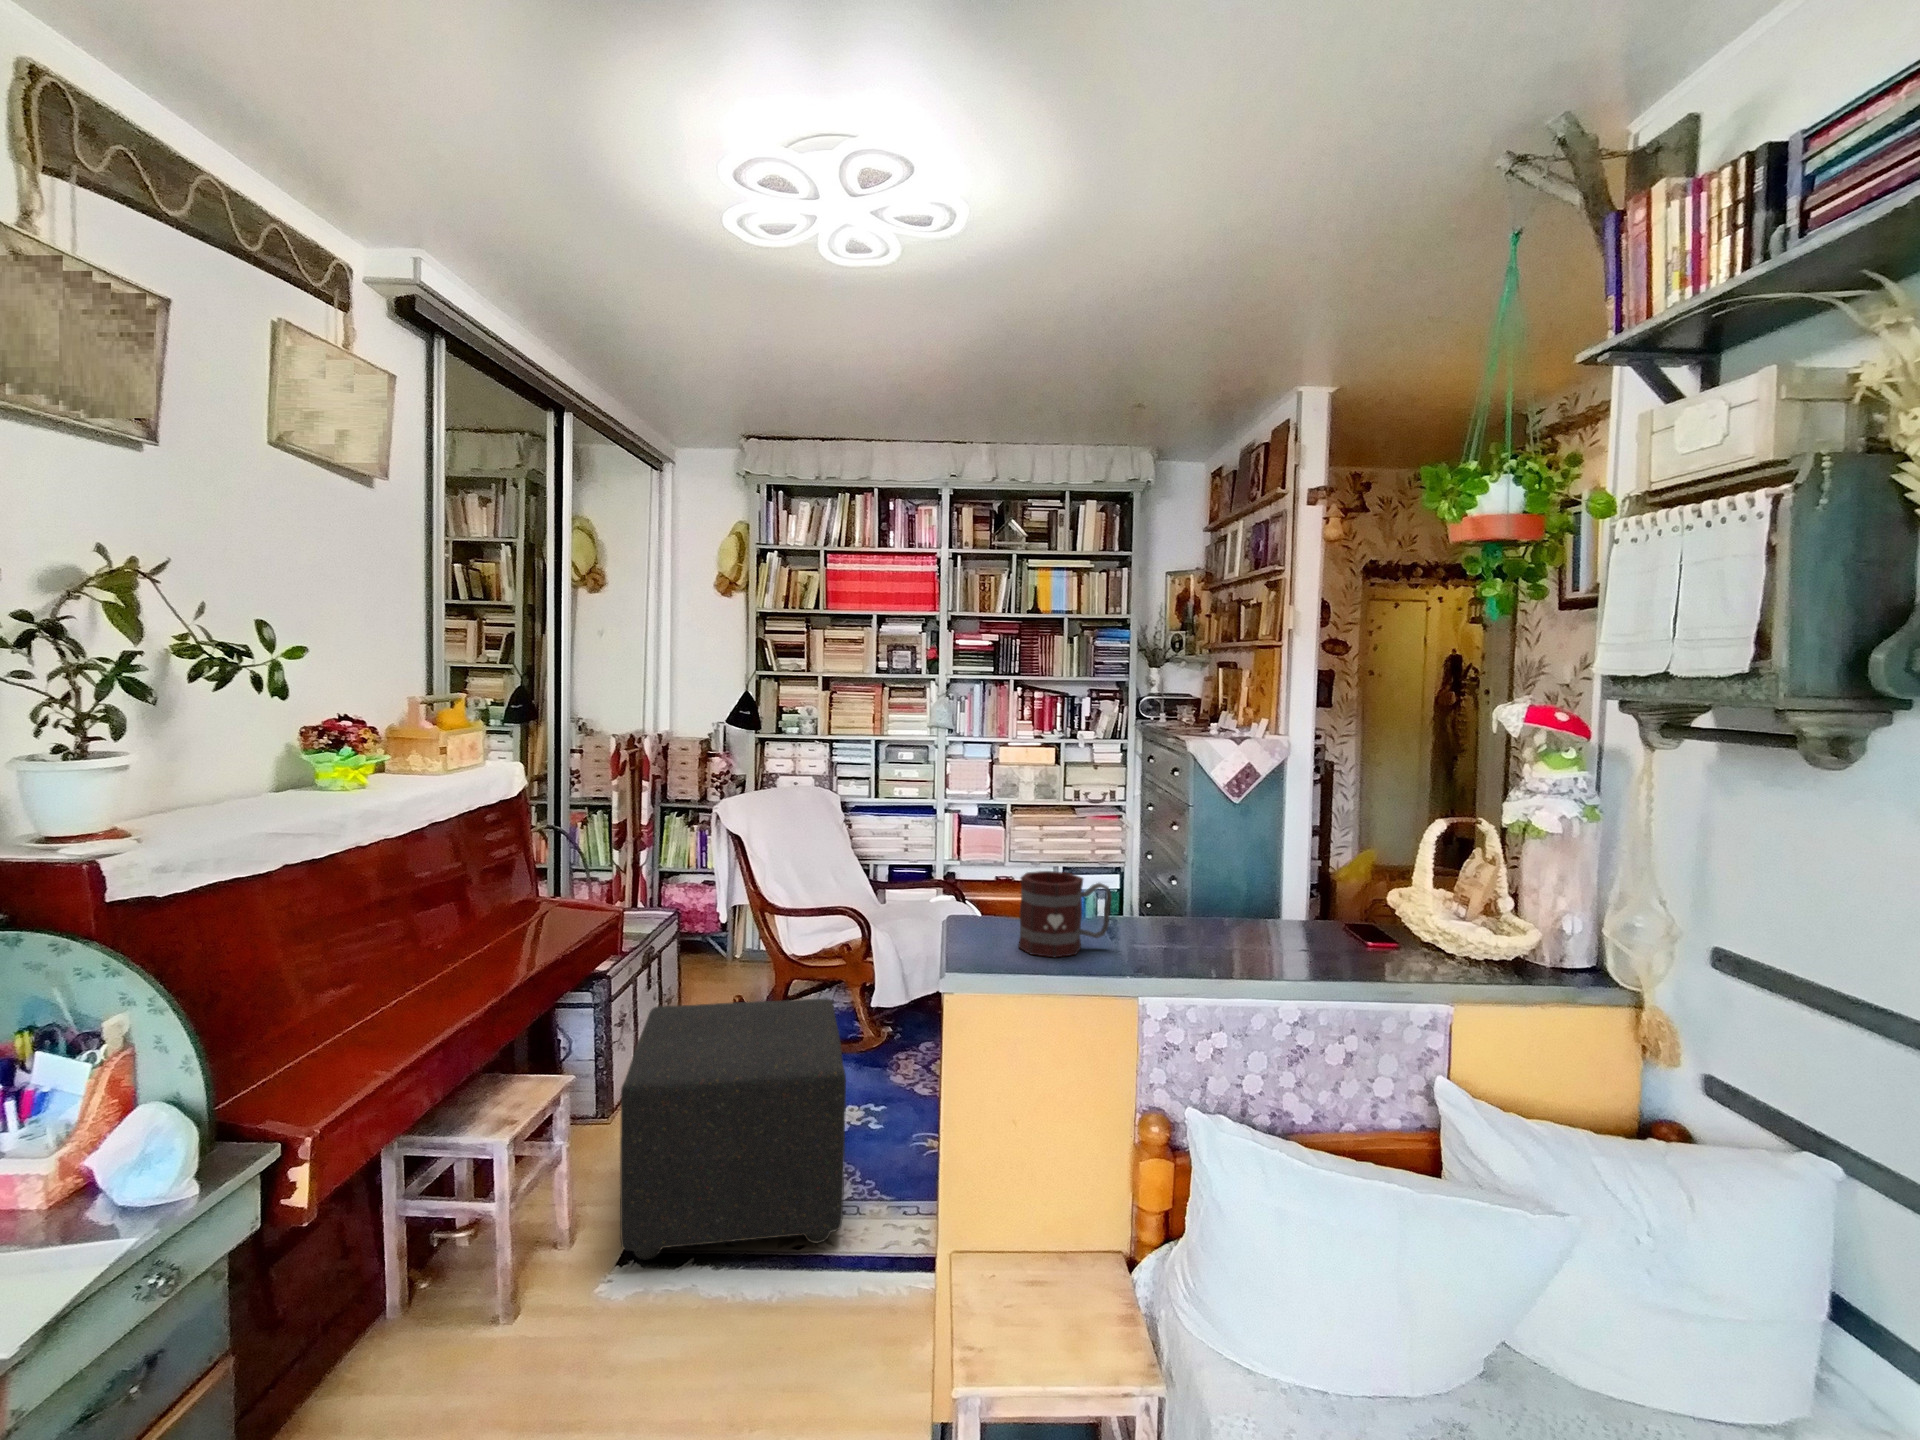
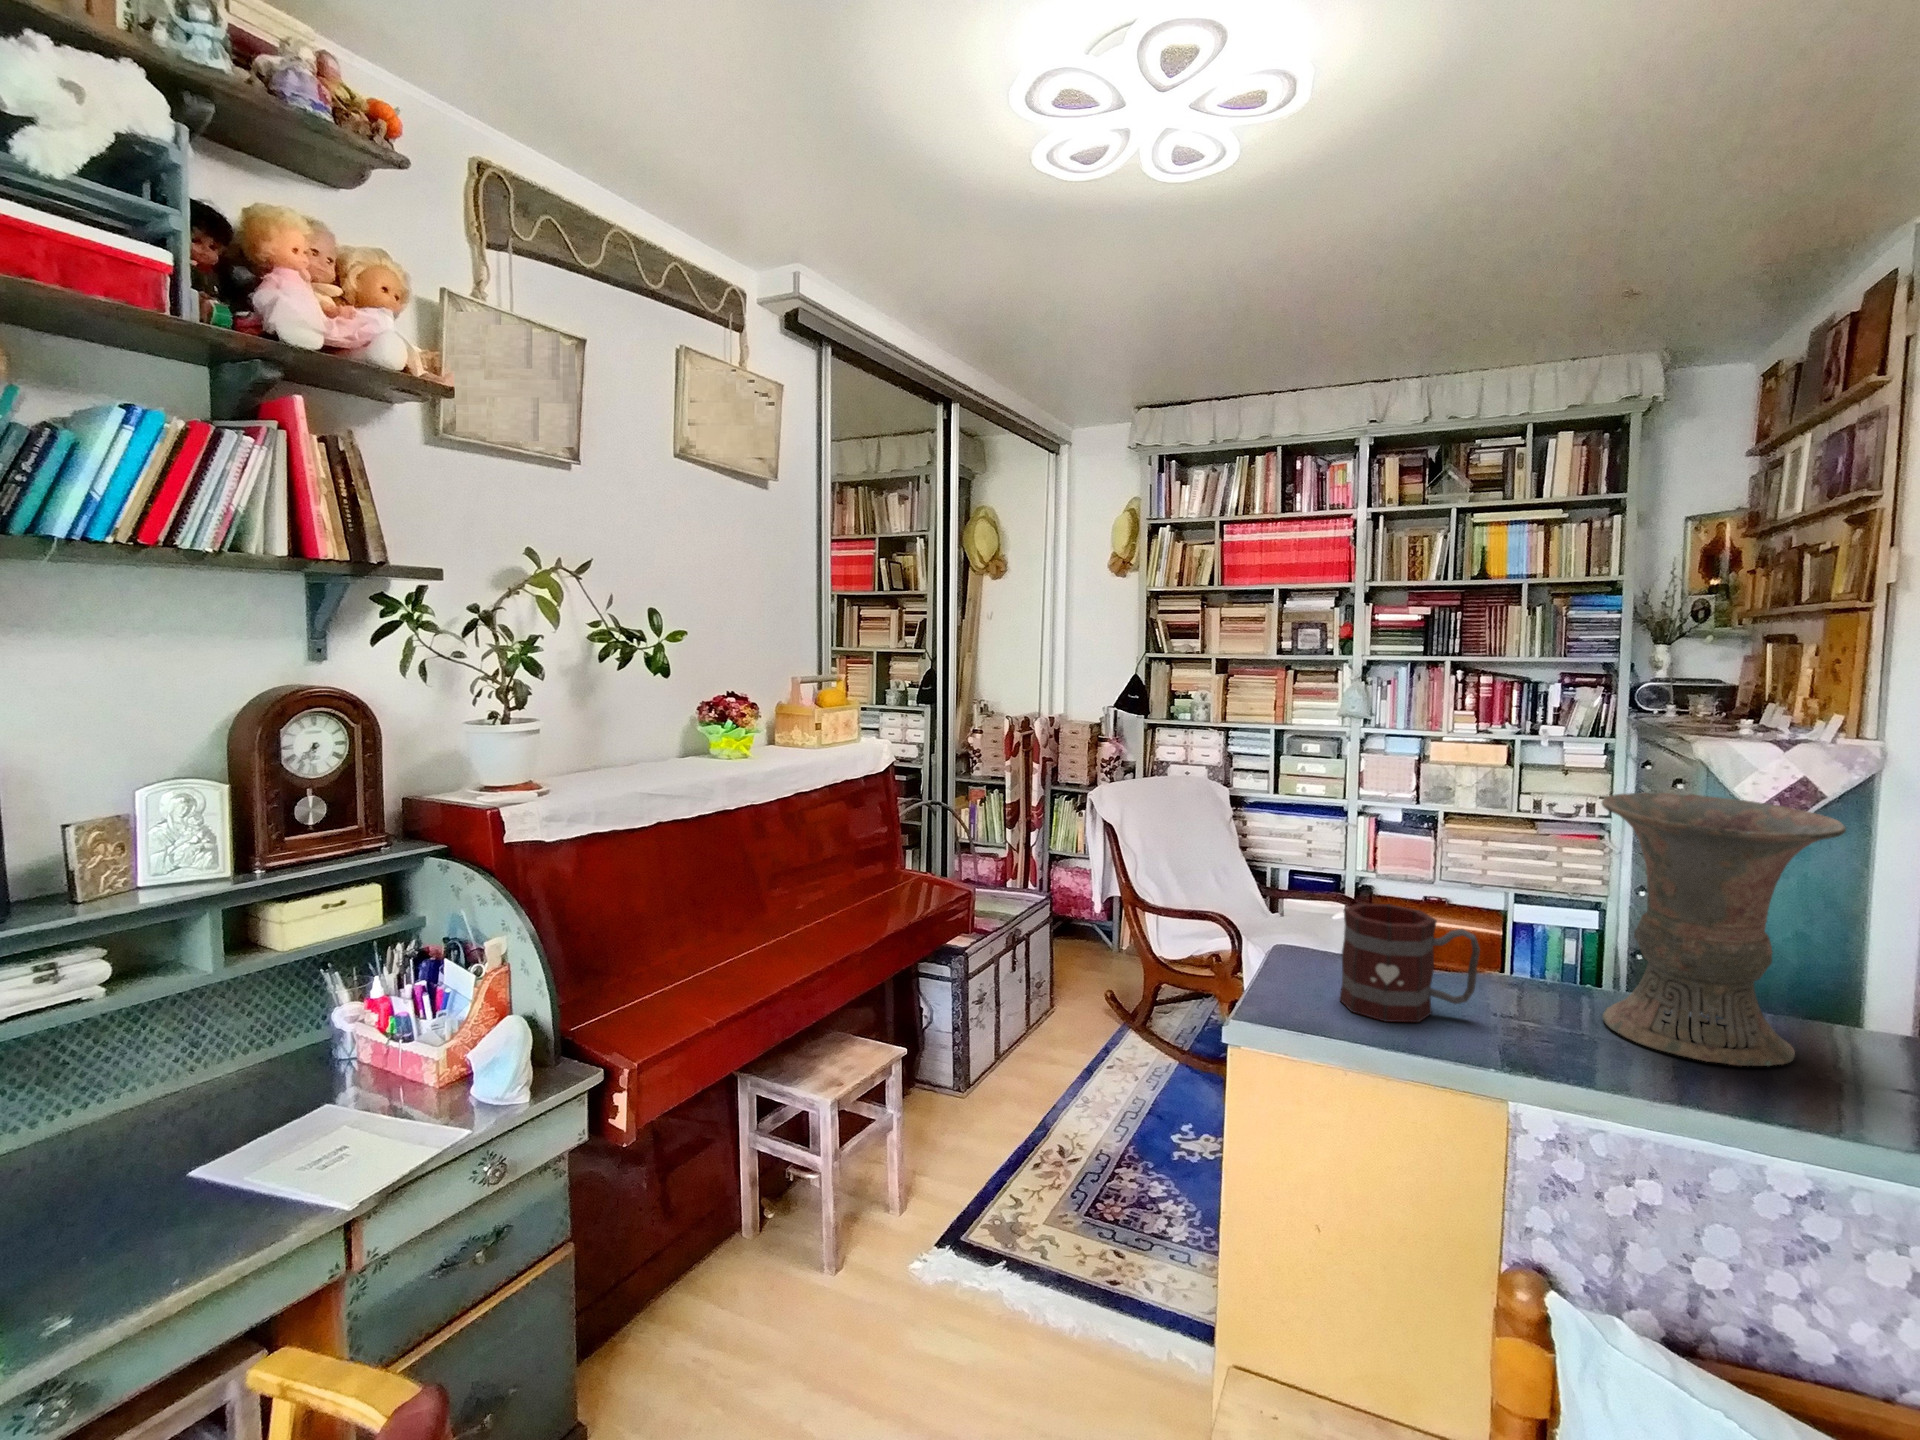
vase: none [1178,777,1308,952] -> present [1602,793,1846,1066]
ottoman: present [620,999,846,1260] -> none [936,993,1180,1285]

